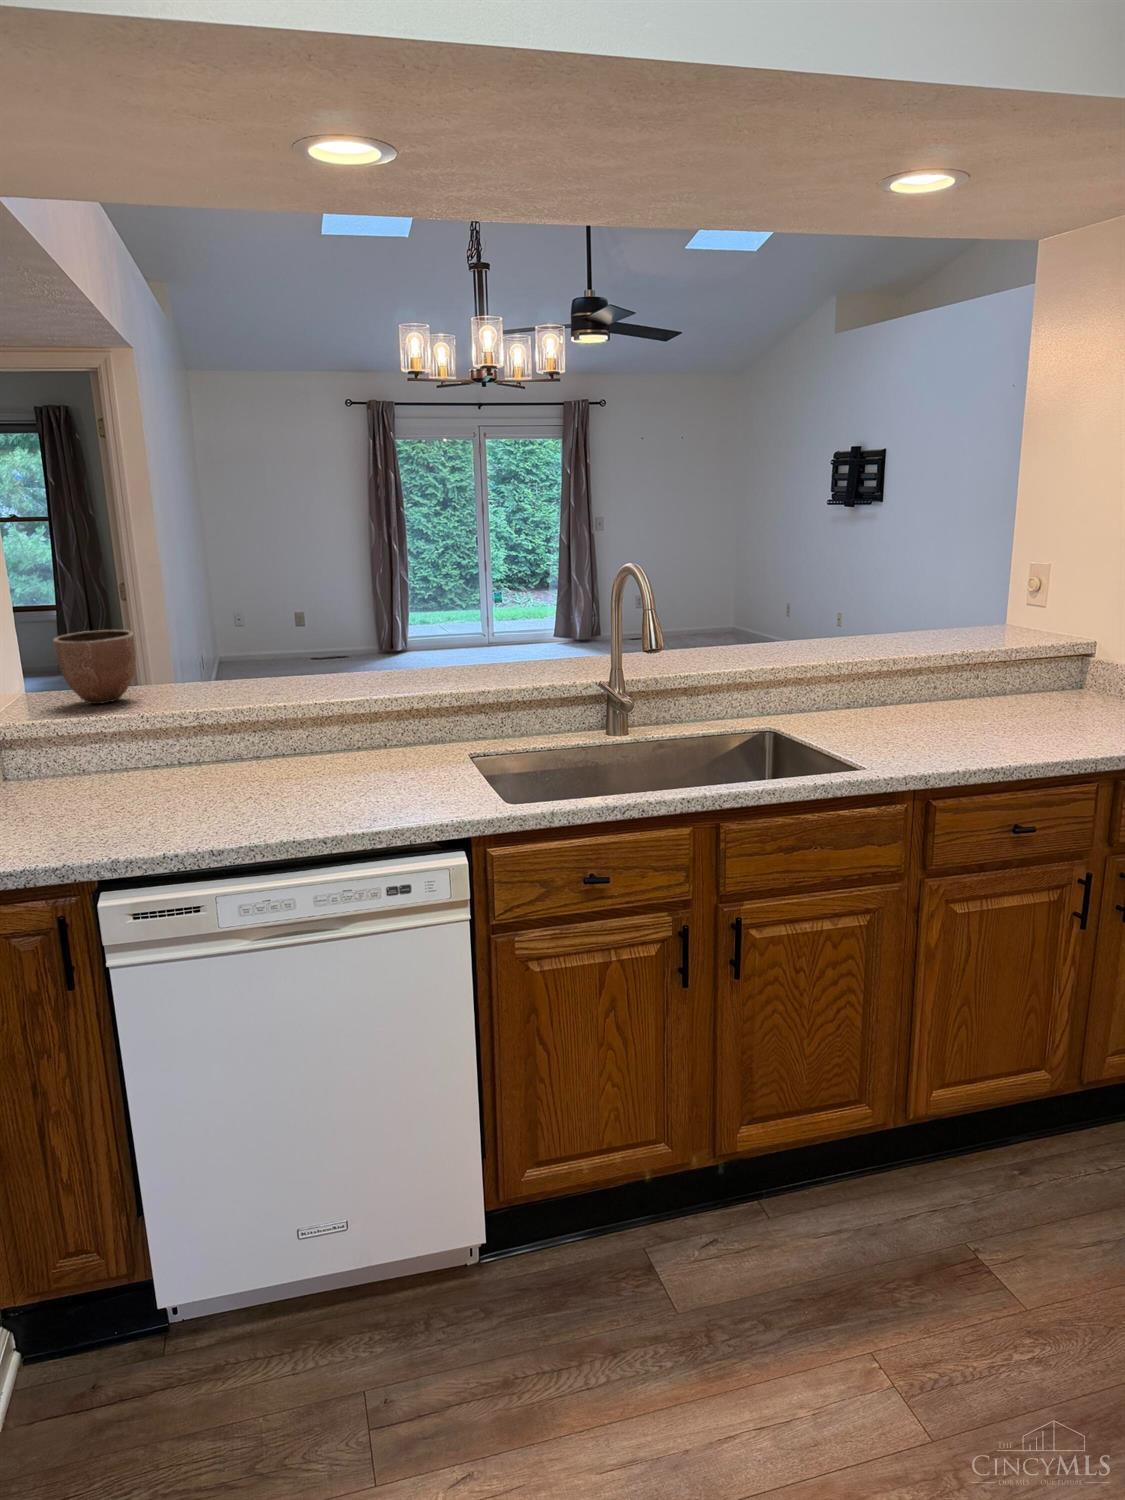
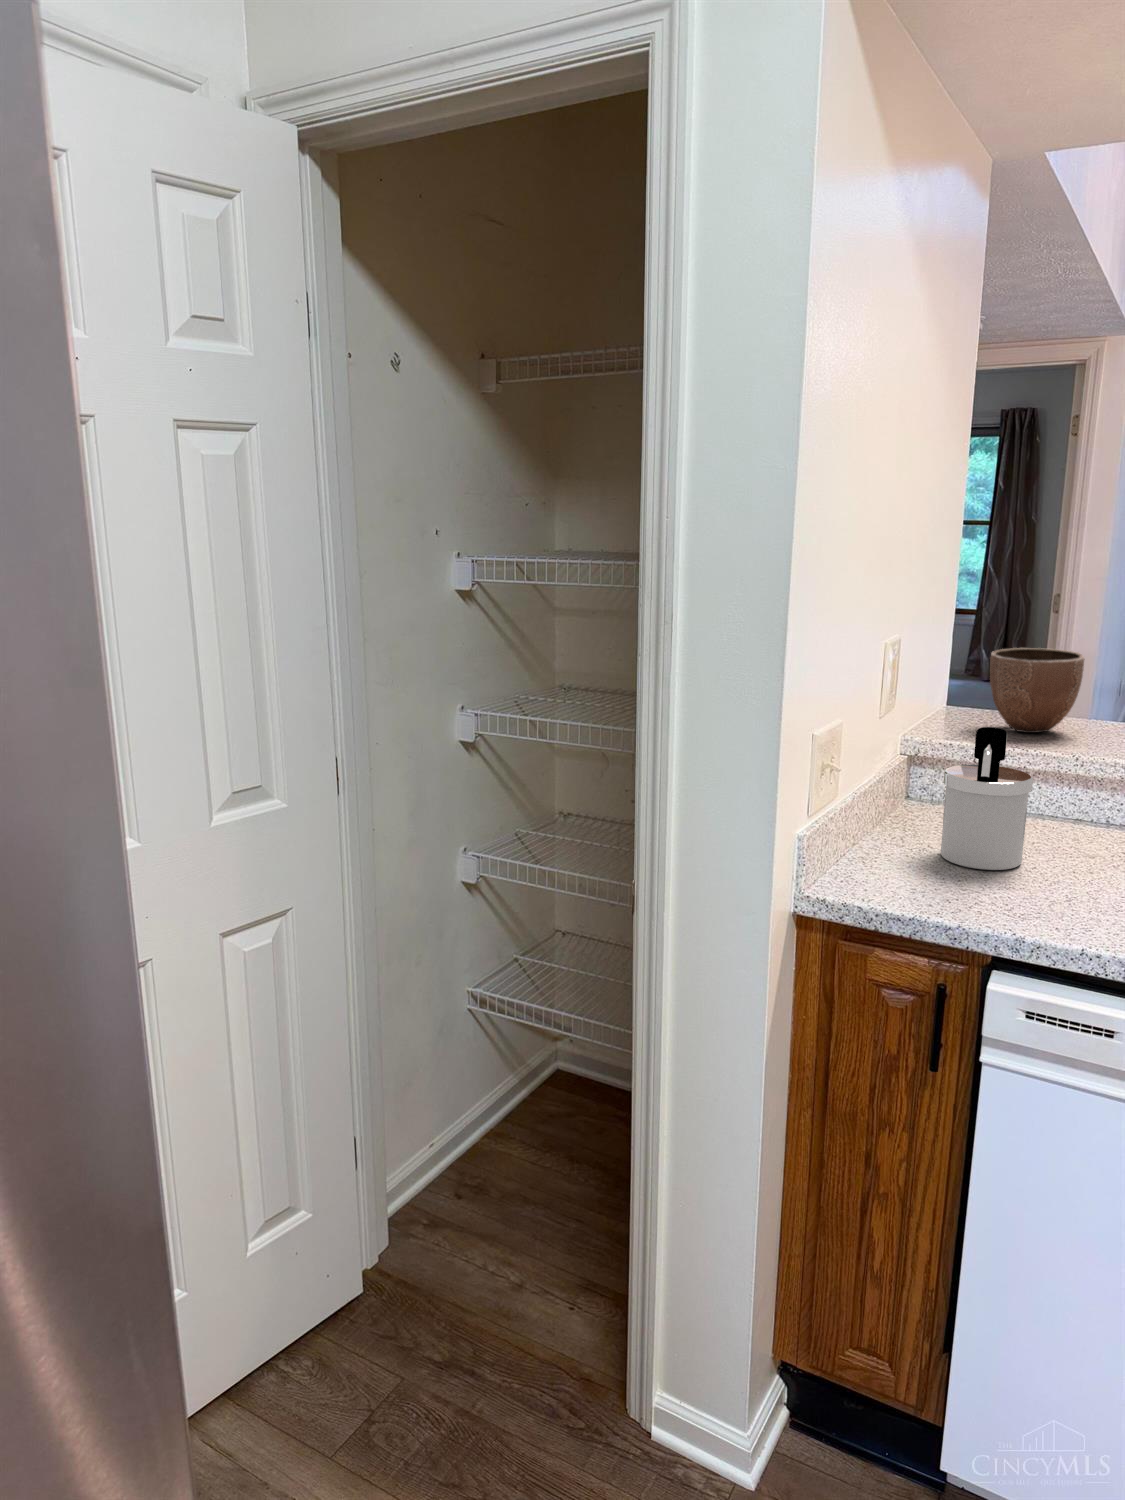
soap dispenser: none [28,700,112,821] -> present [941,727,1033,870]

